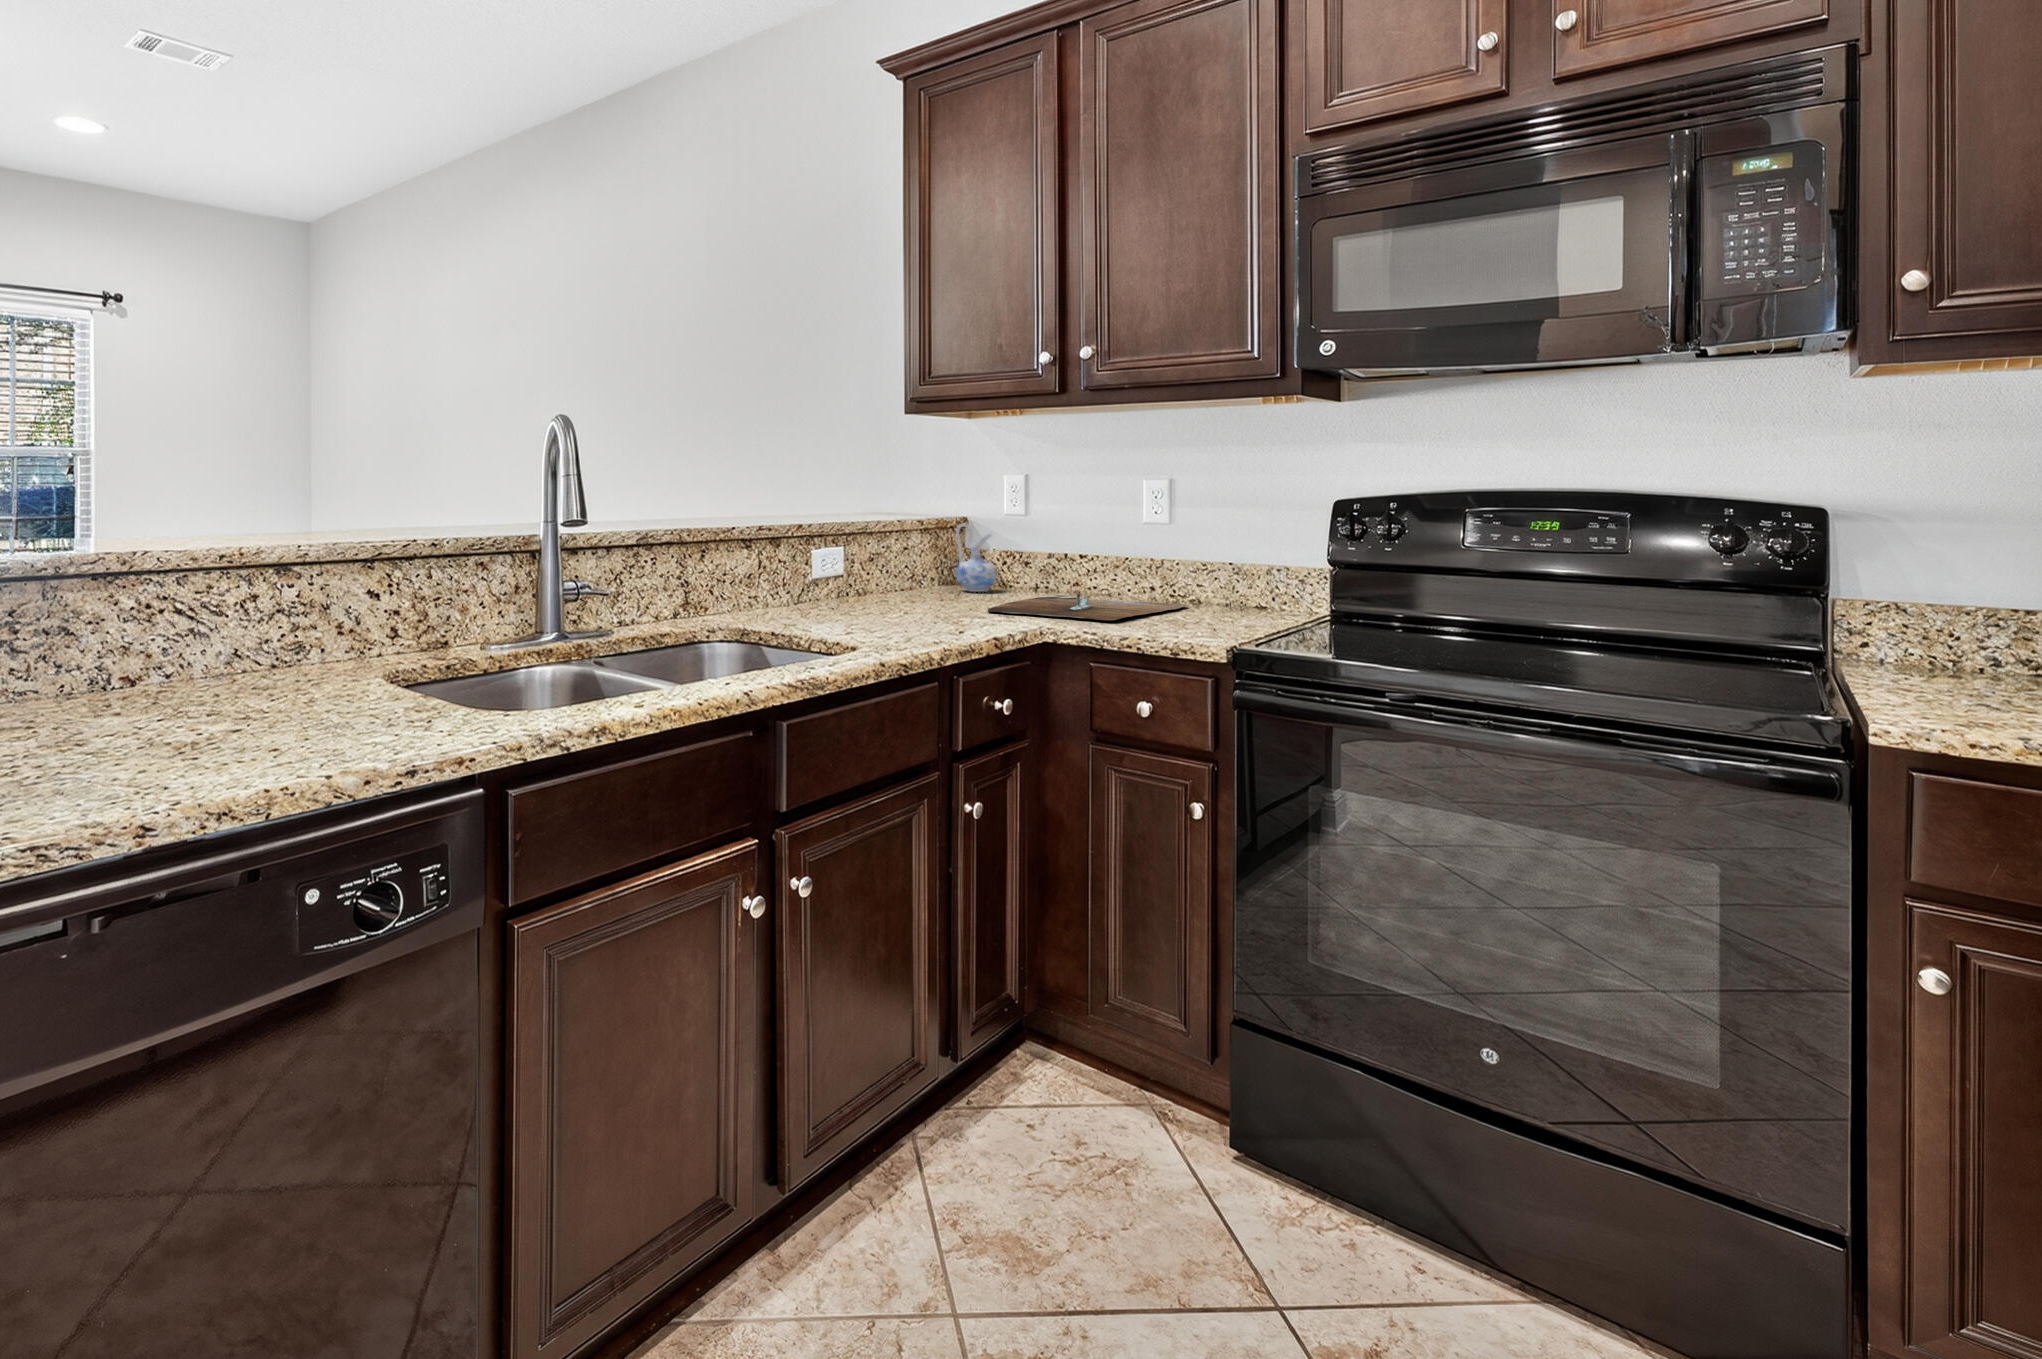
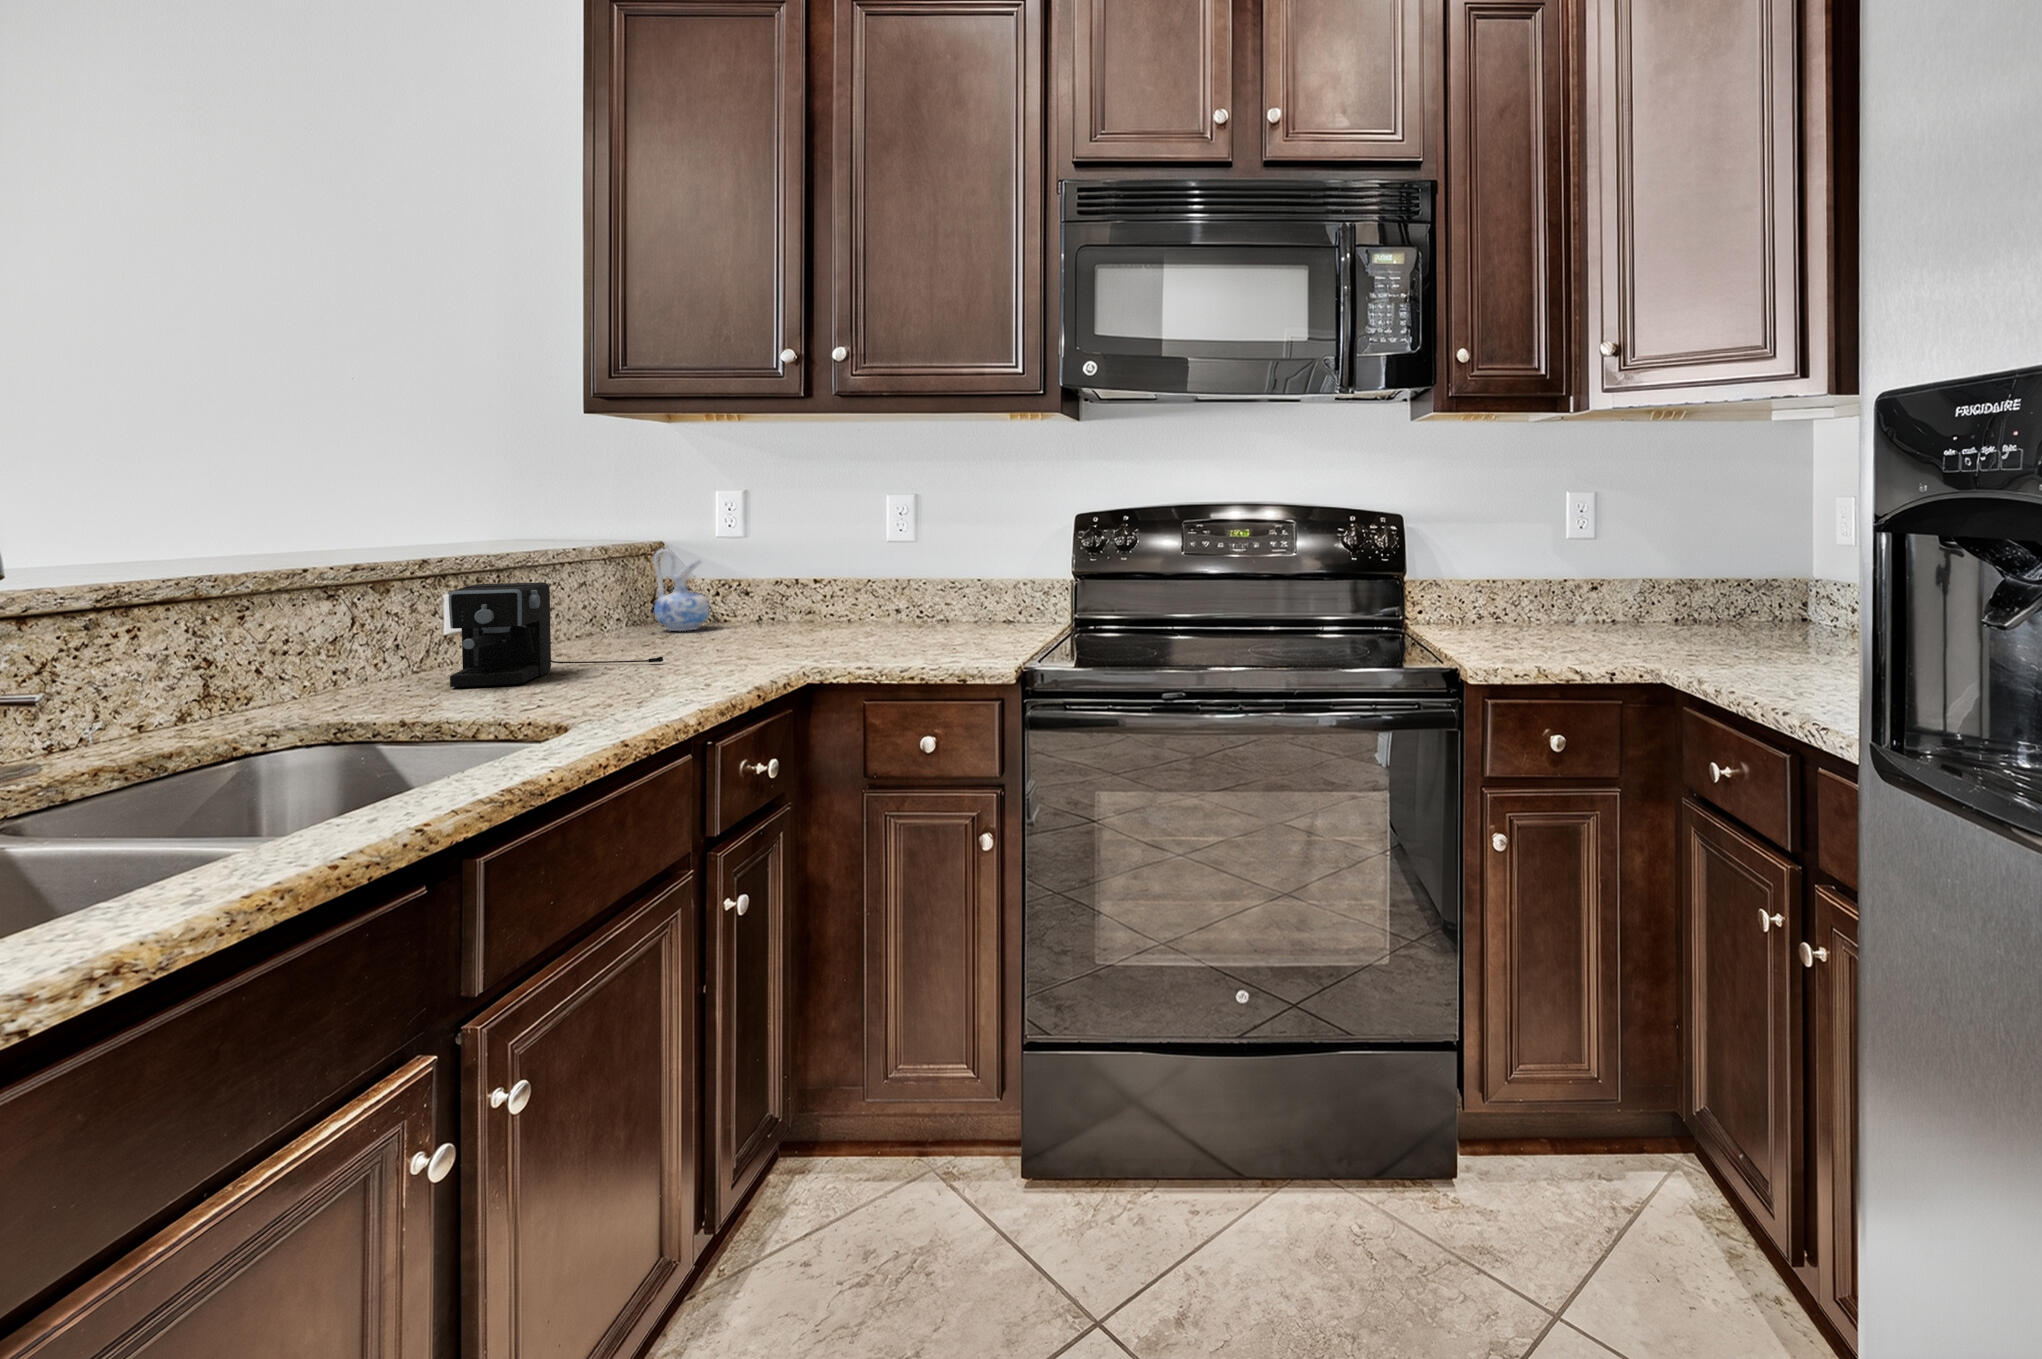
coffee maker: none [809,544,947,618] -> present [449,582,663,687]
cutting board: present [988,591,1188,620] -> none [716,622,941,656]

